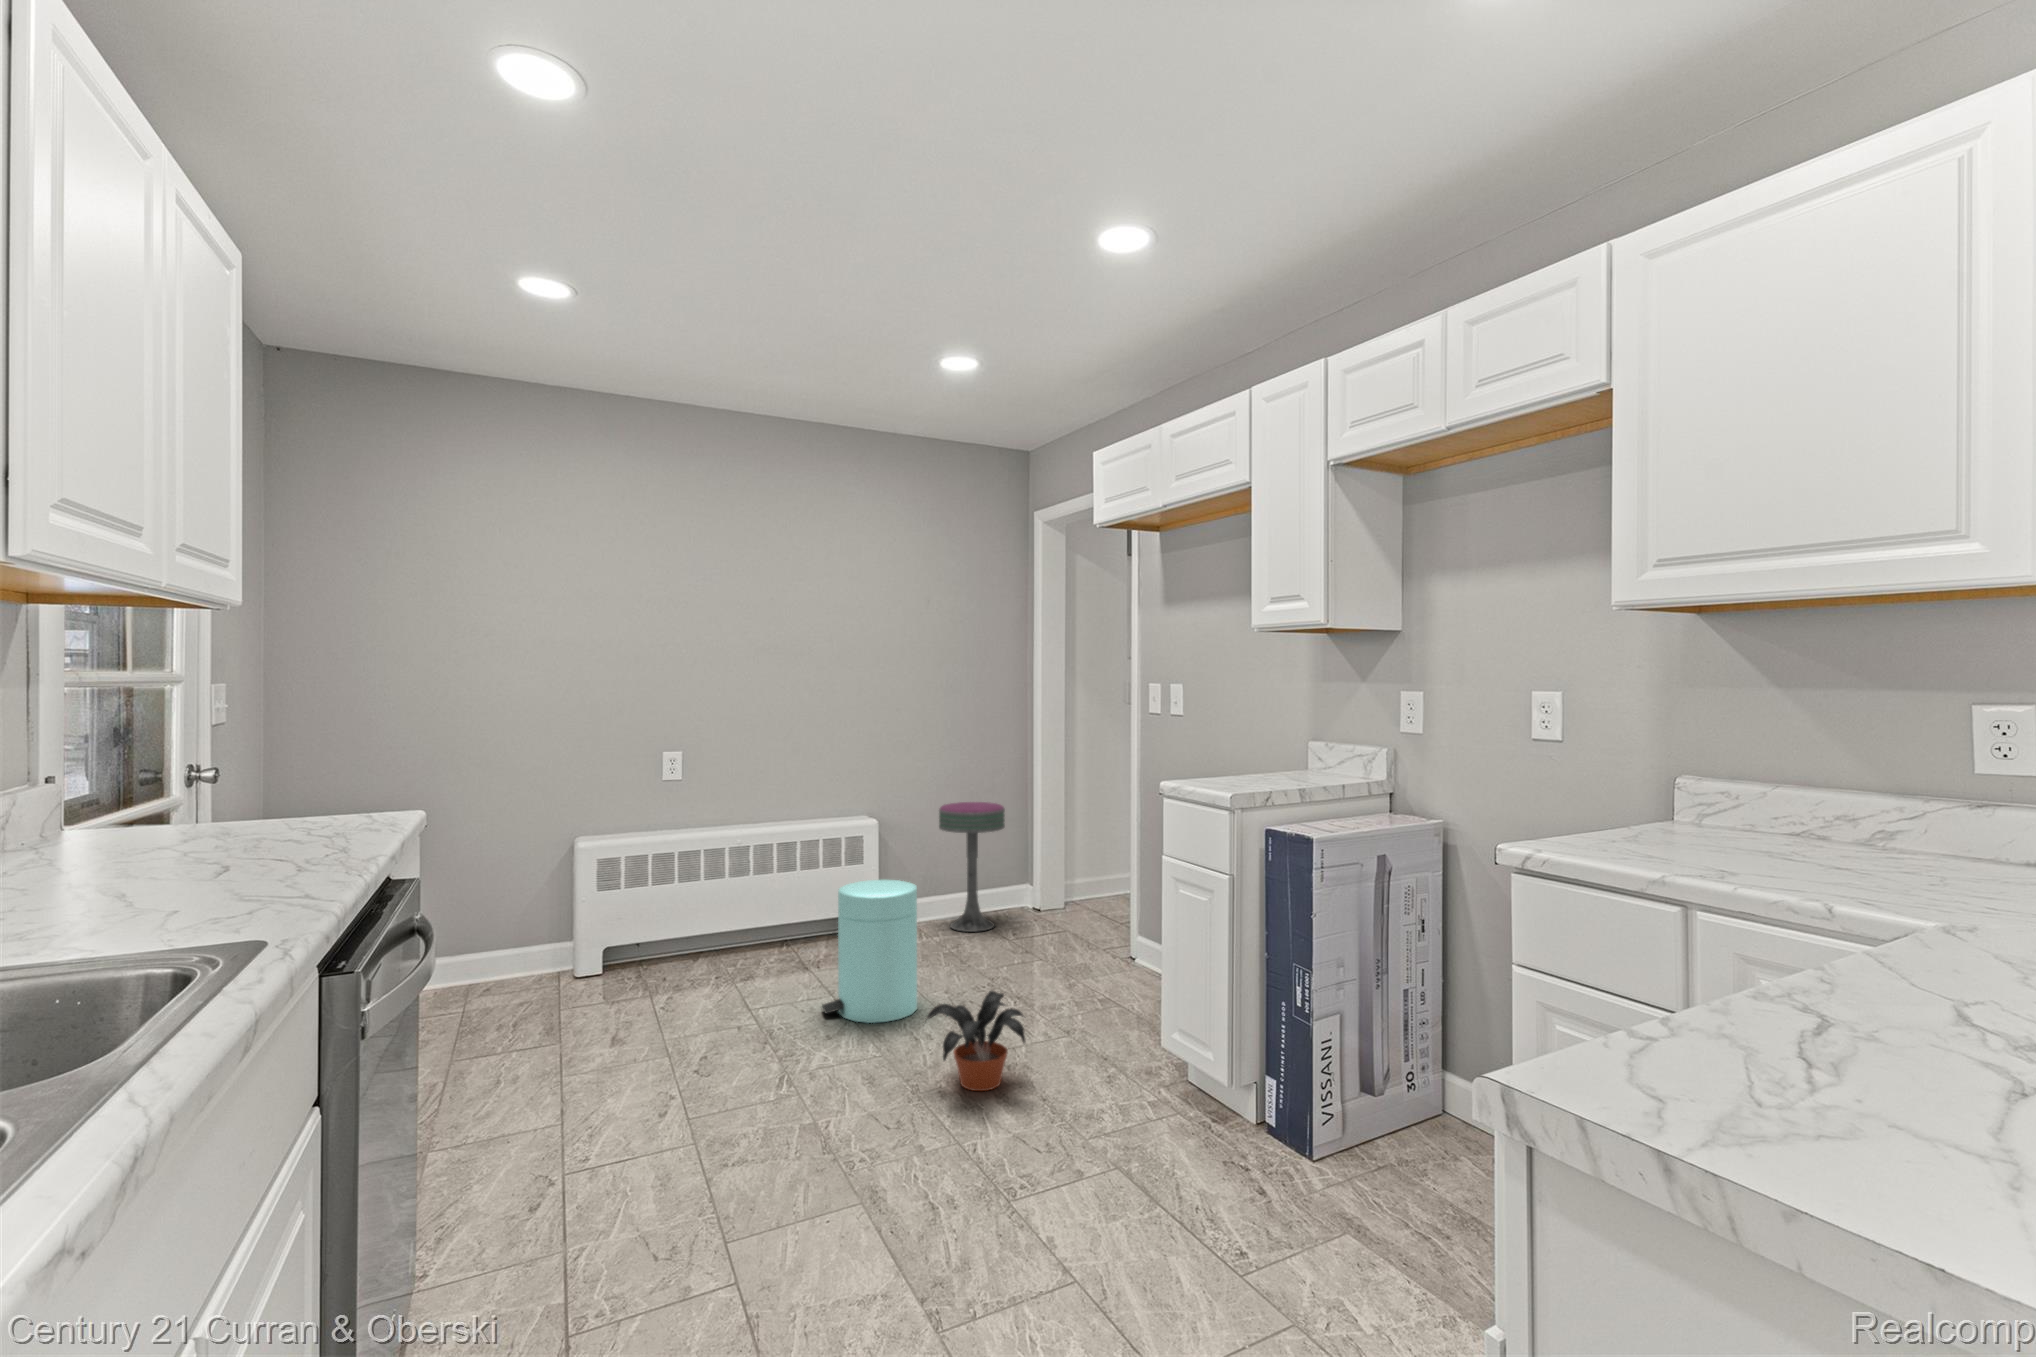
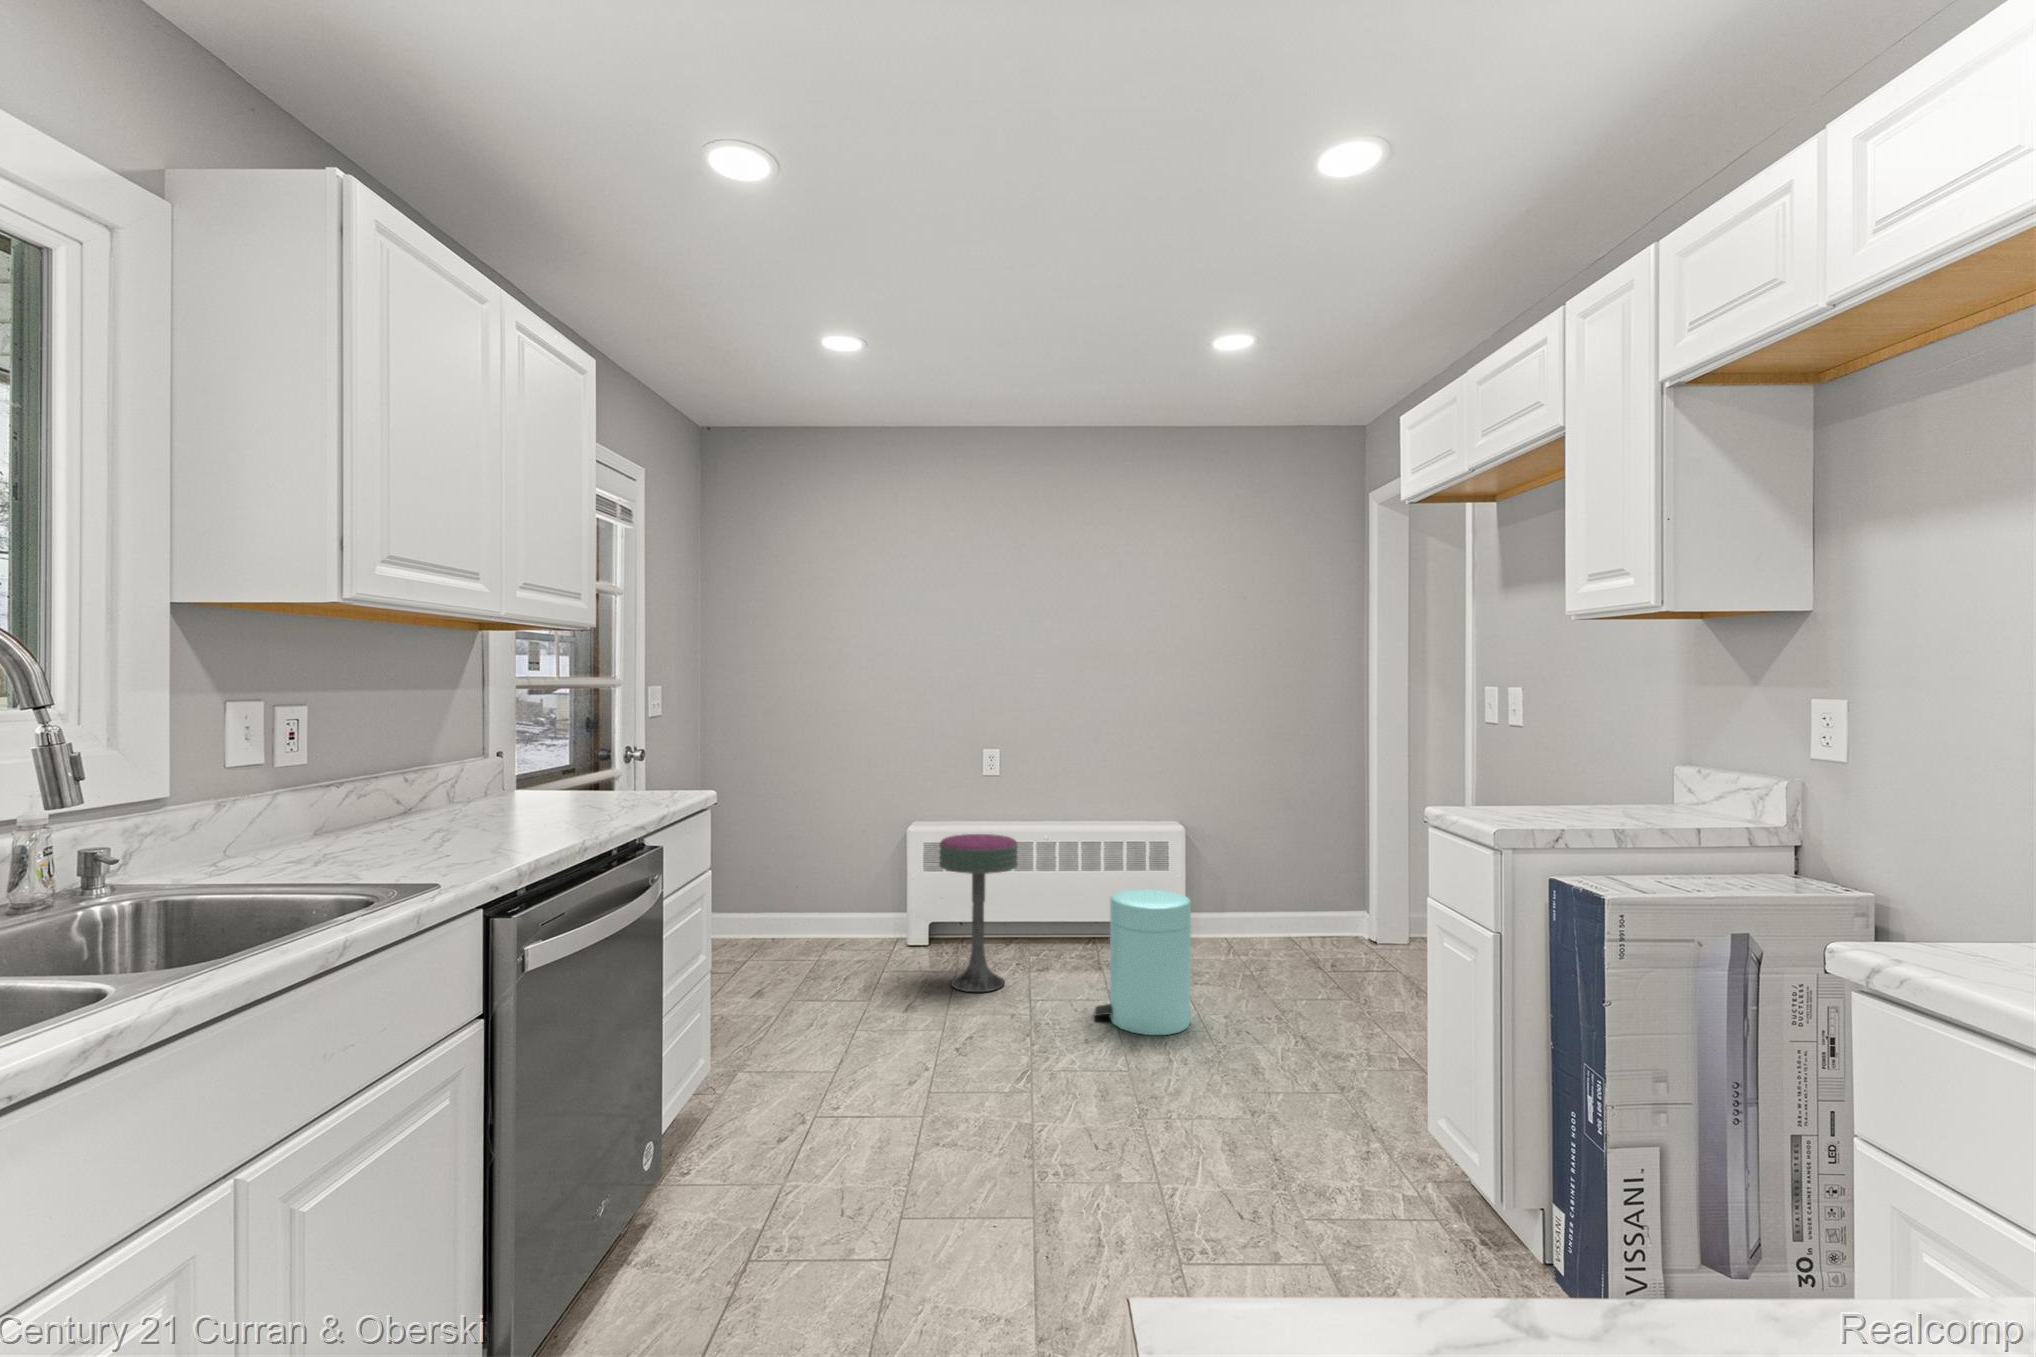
bar stool: present [939,802,1005,932] -> present [939,834,1018,992]
potted plant: present [925,991,1025,1091] -> none [1157,1023,1272,1132]

